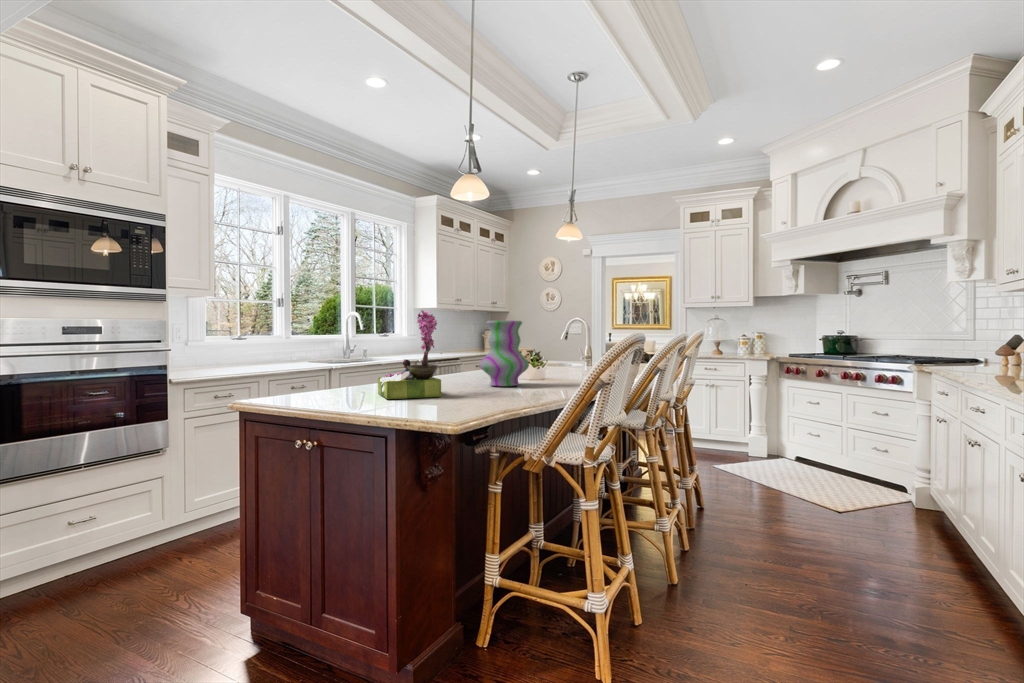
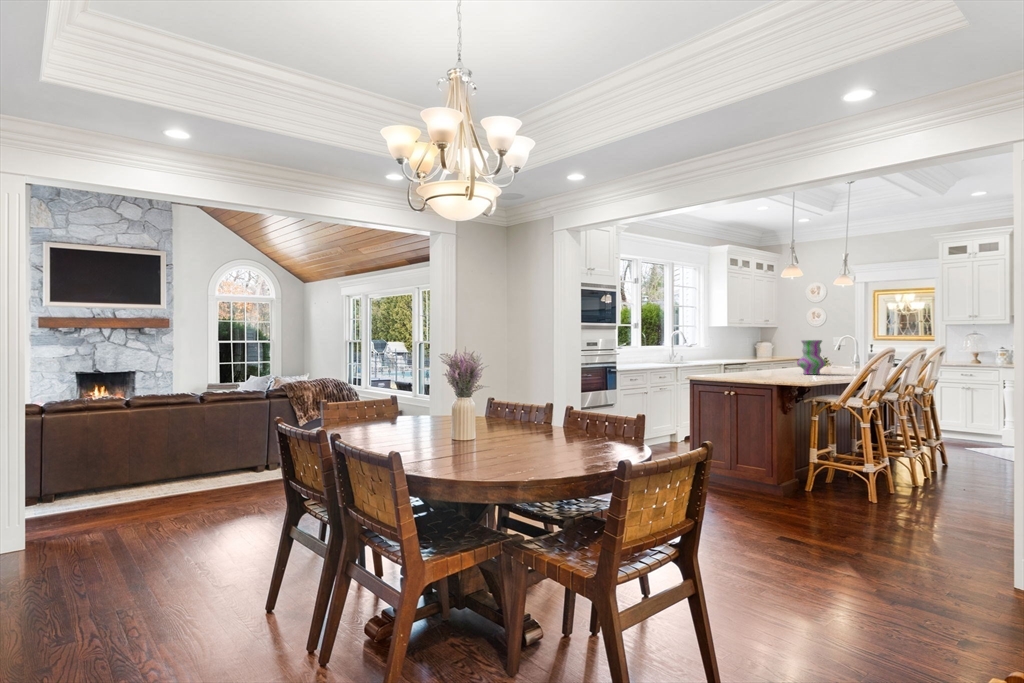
flower arrangement: present [378,310,442,399] -> none [749,335,785,377]

